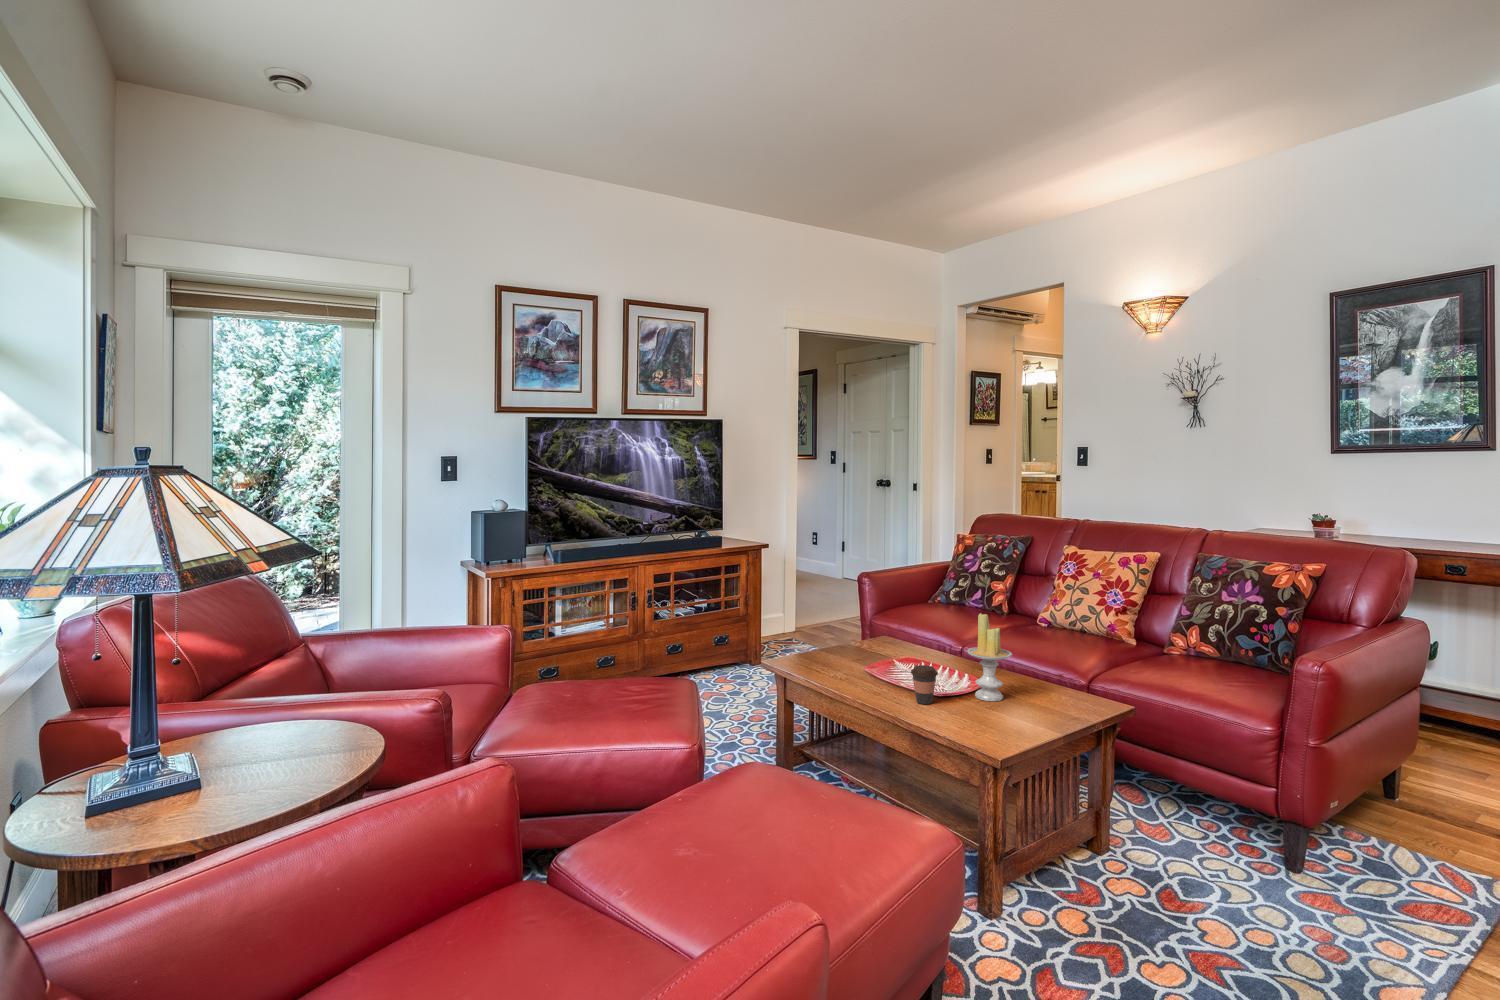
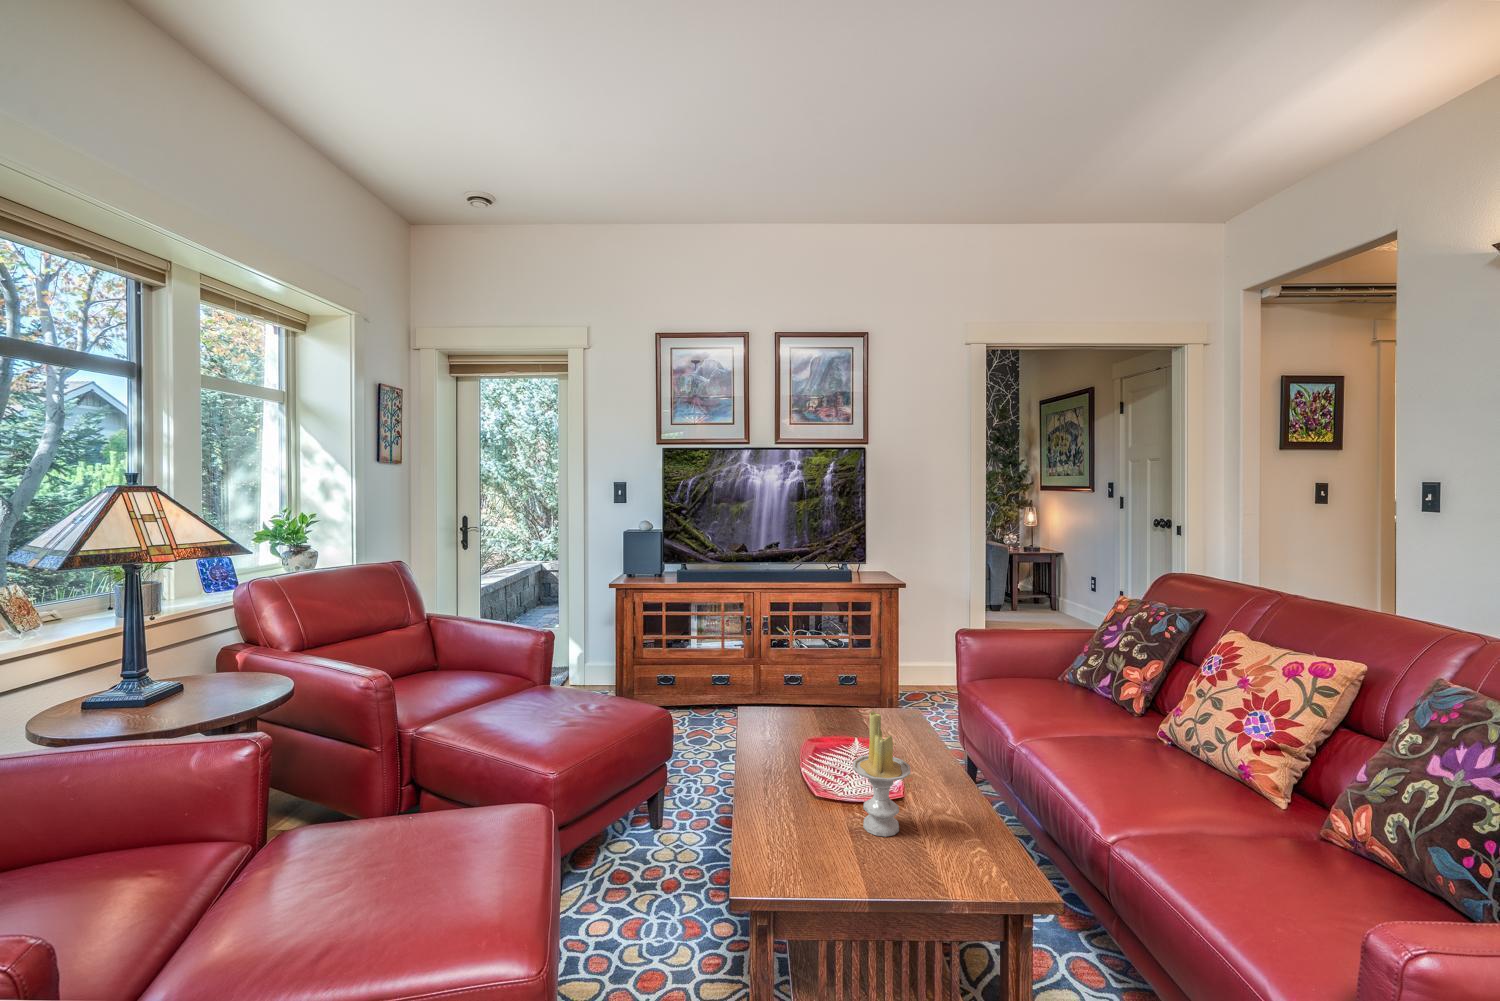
coffee cup: present [911,665,938,704] -> none [777,761,810,813]

